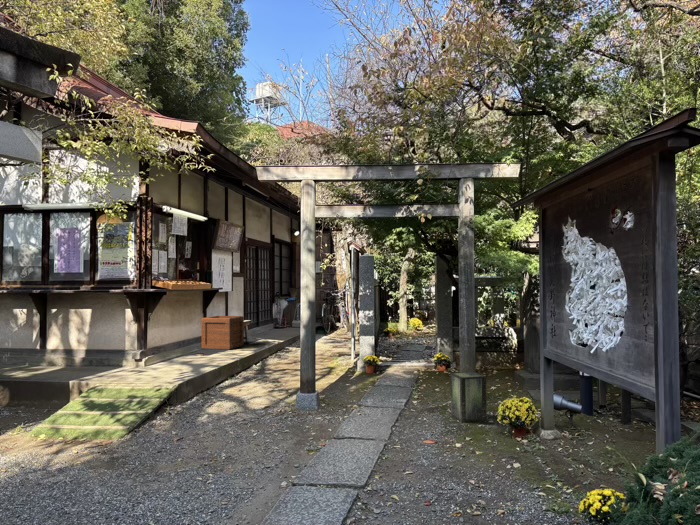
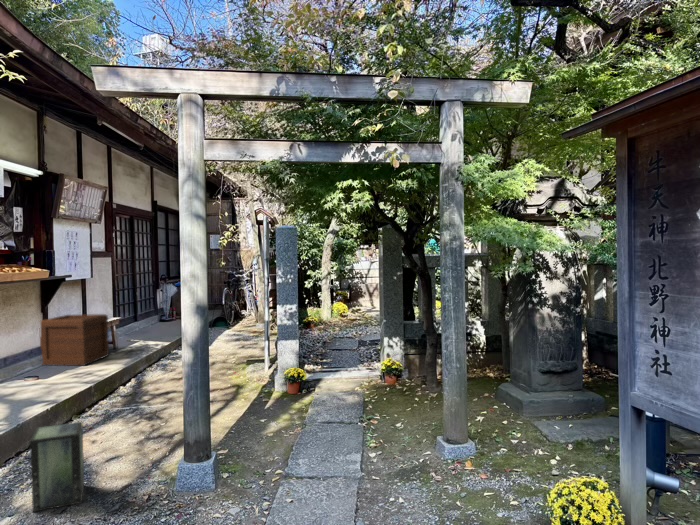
storage box: present [451,372,487,422] -> present [30,421,84,512]

